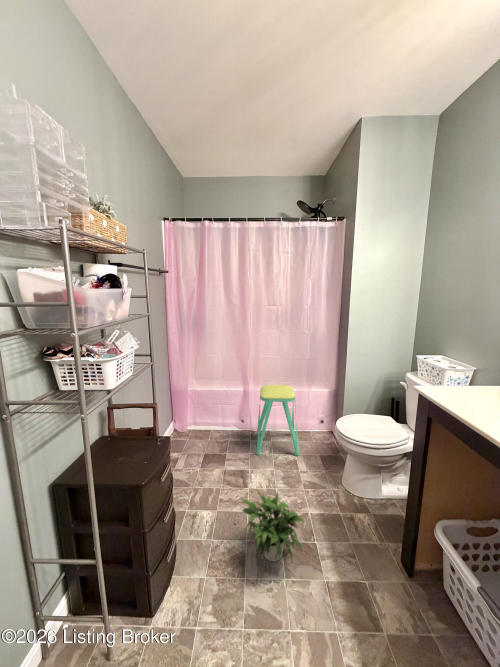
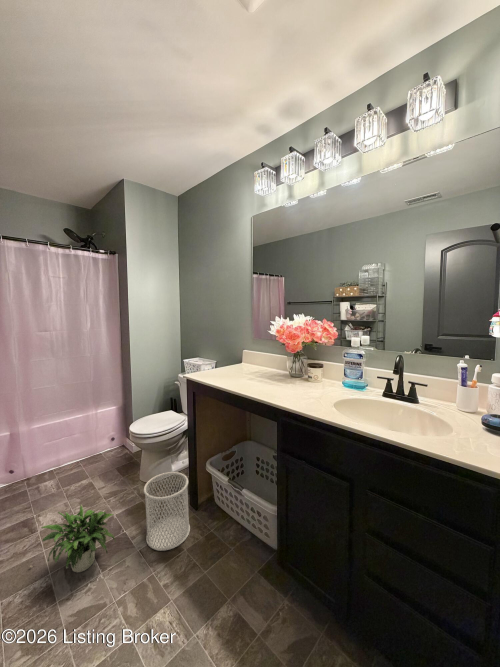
stool: present [257,385,299,456] -> none [36,412,93,498]
wastebasket: none [336,502,401,613] -> present [144,472,190,551]

